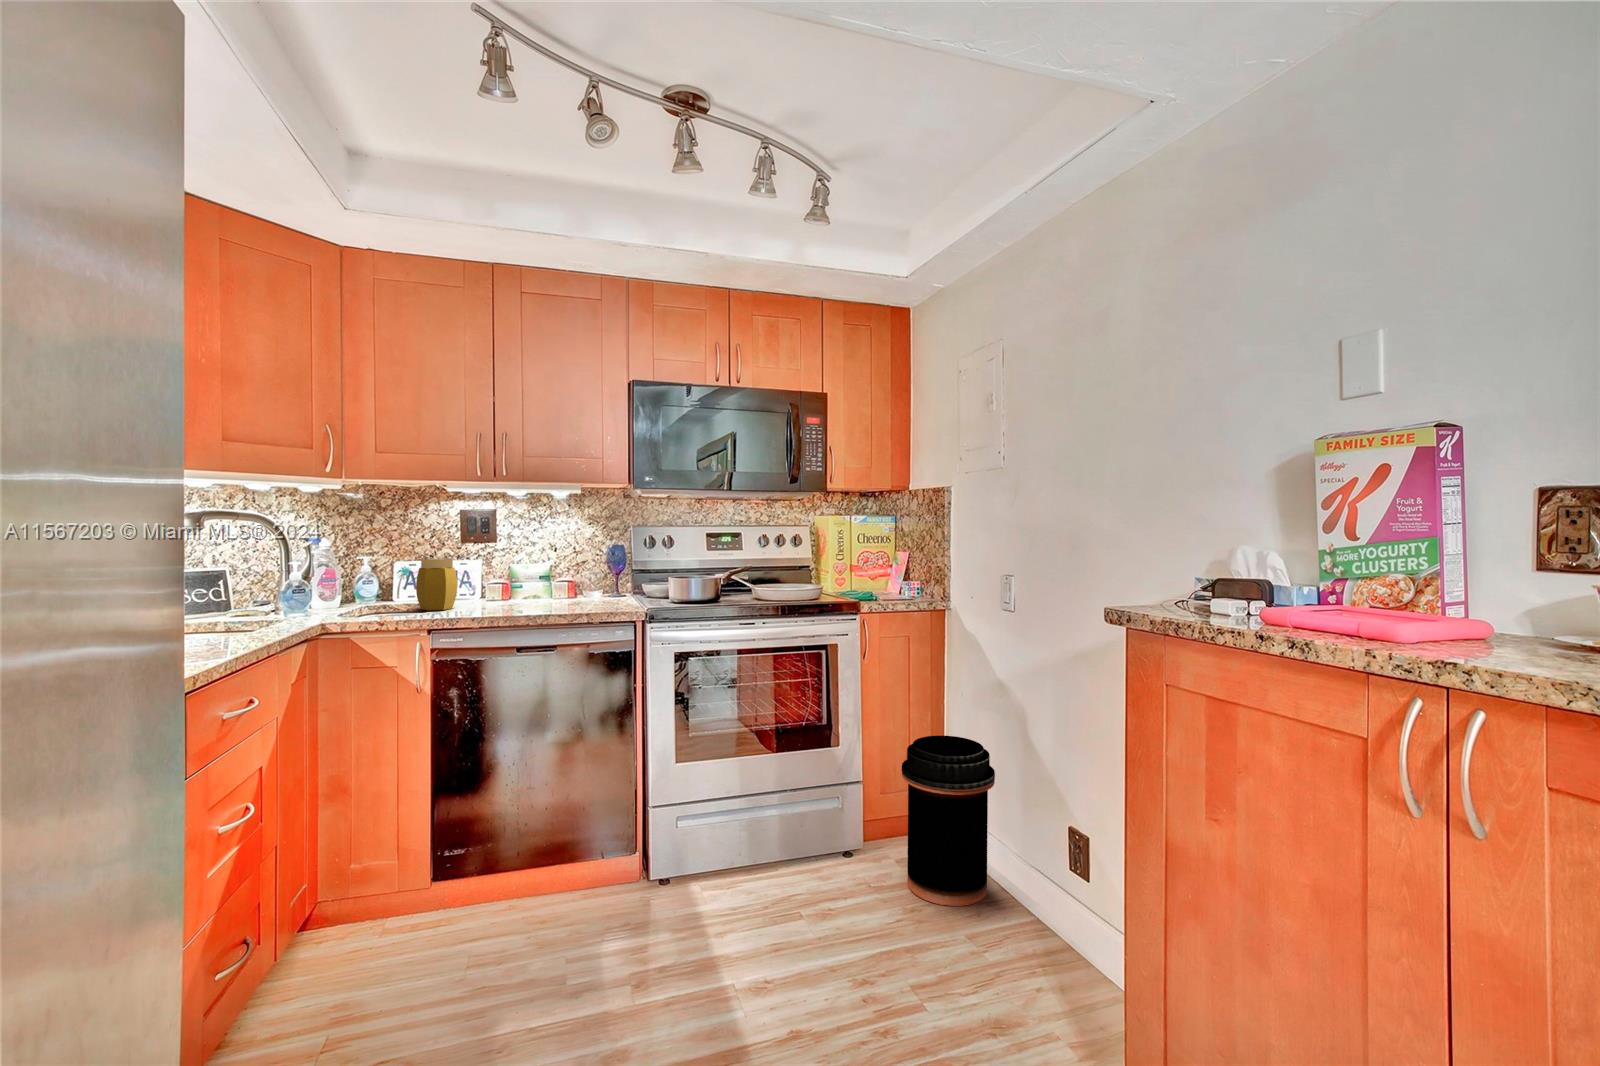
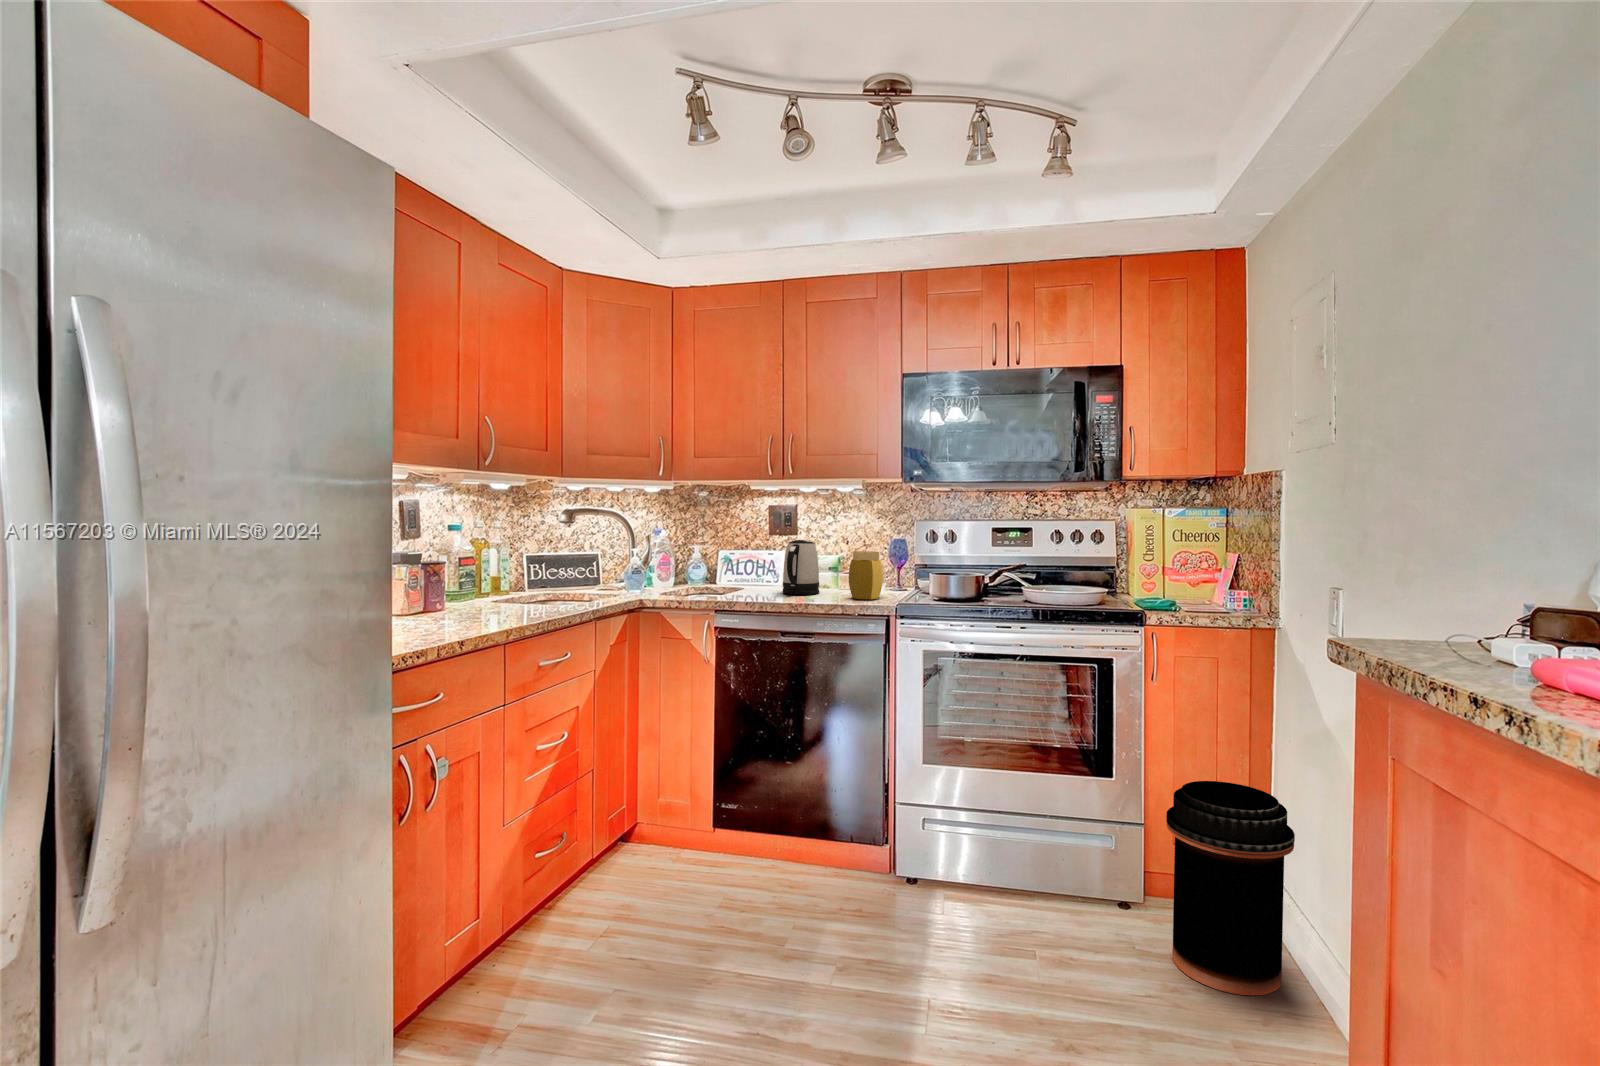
kettle: none [499,547,542,606] -> present [783,540,819,595]
jar: present [416,559,457,610] -> present [849,551,883,599]

